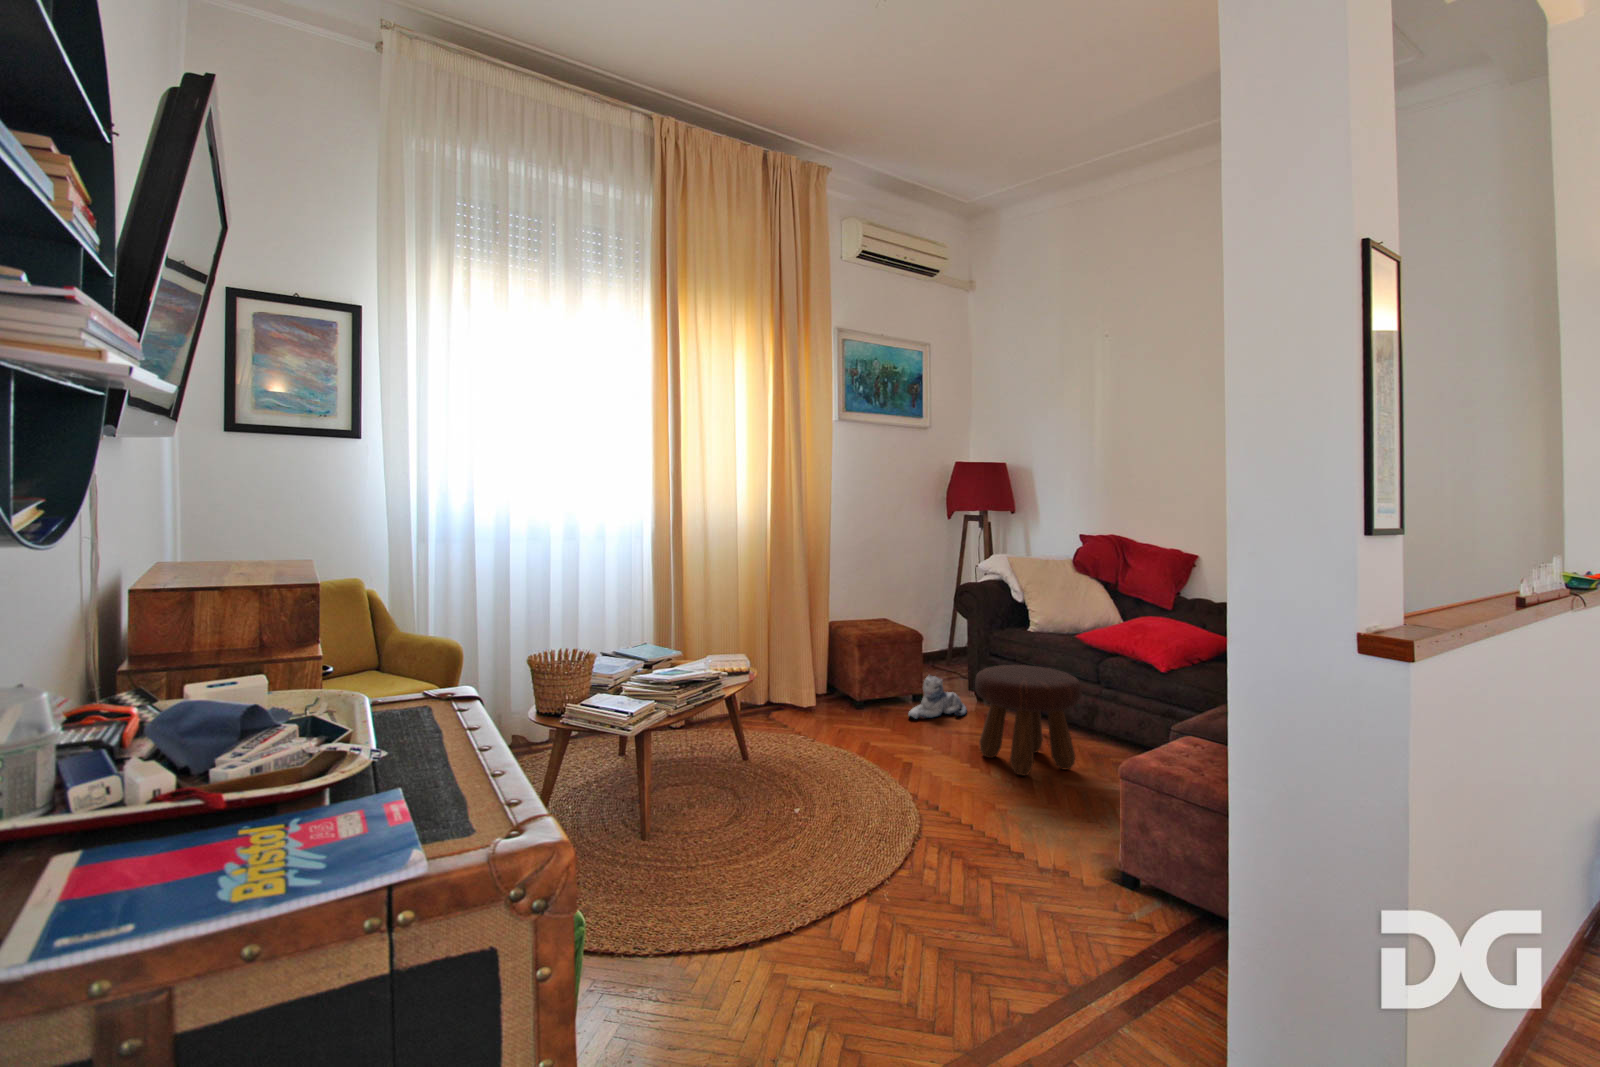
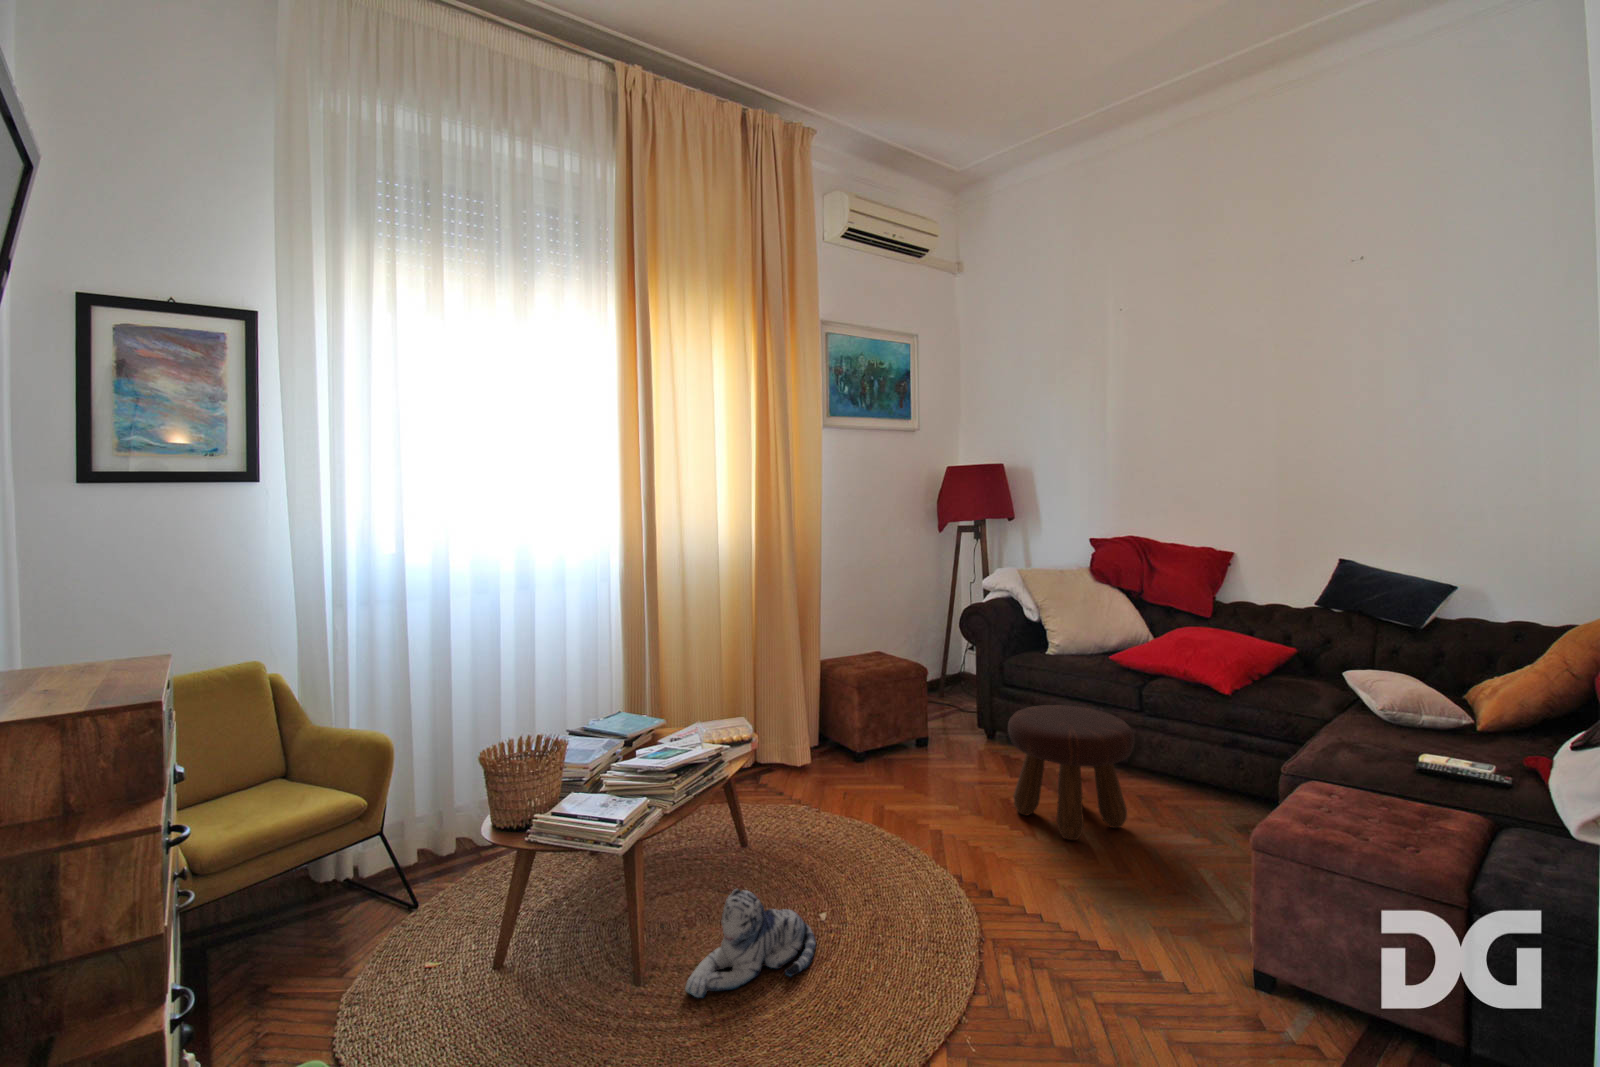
plush toy: present [908,675,967,719] -> present [685,889,816,998]

